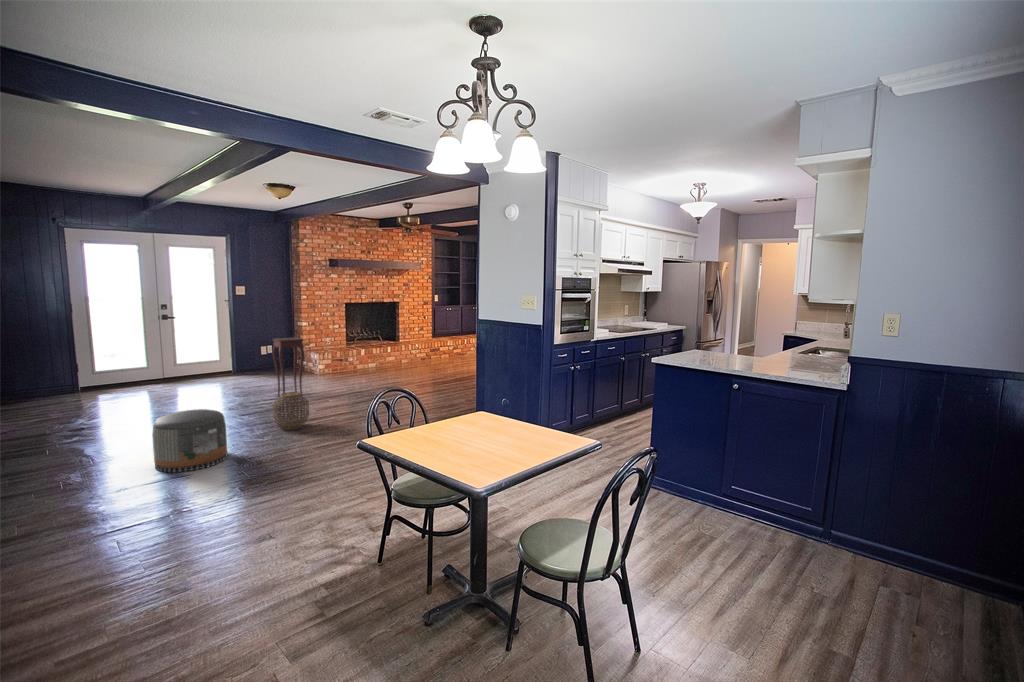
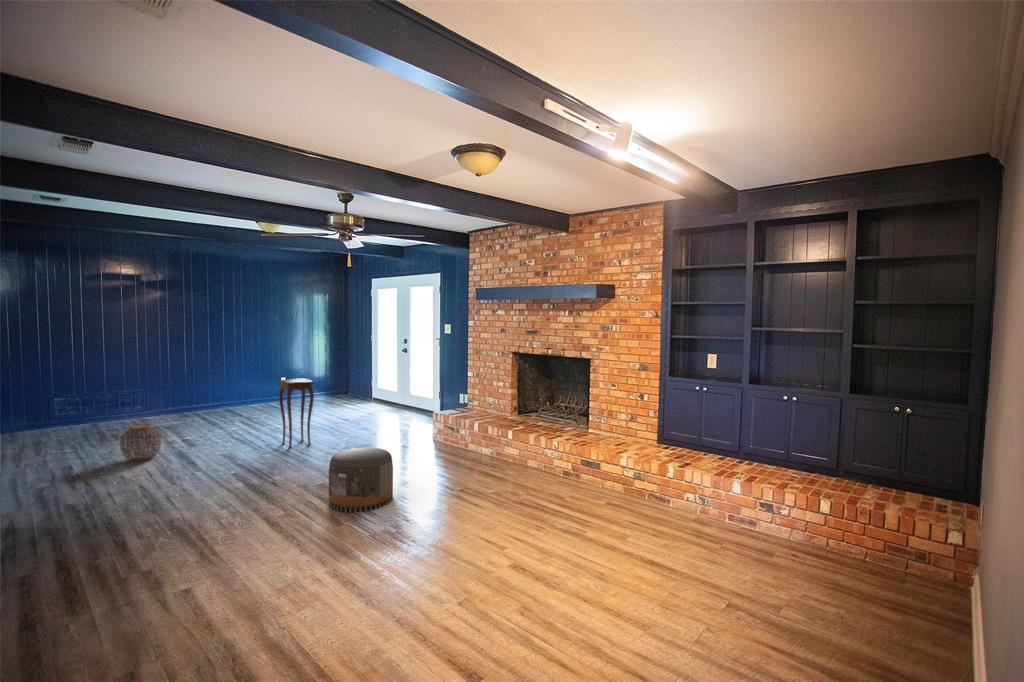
pouf: present [152,409,228,472] -> present [329,447,393,512]

